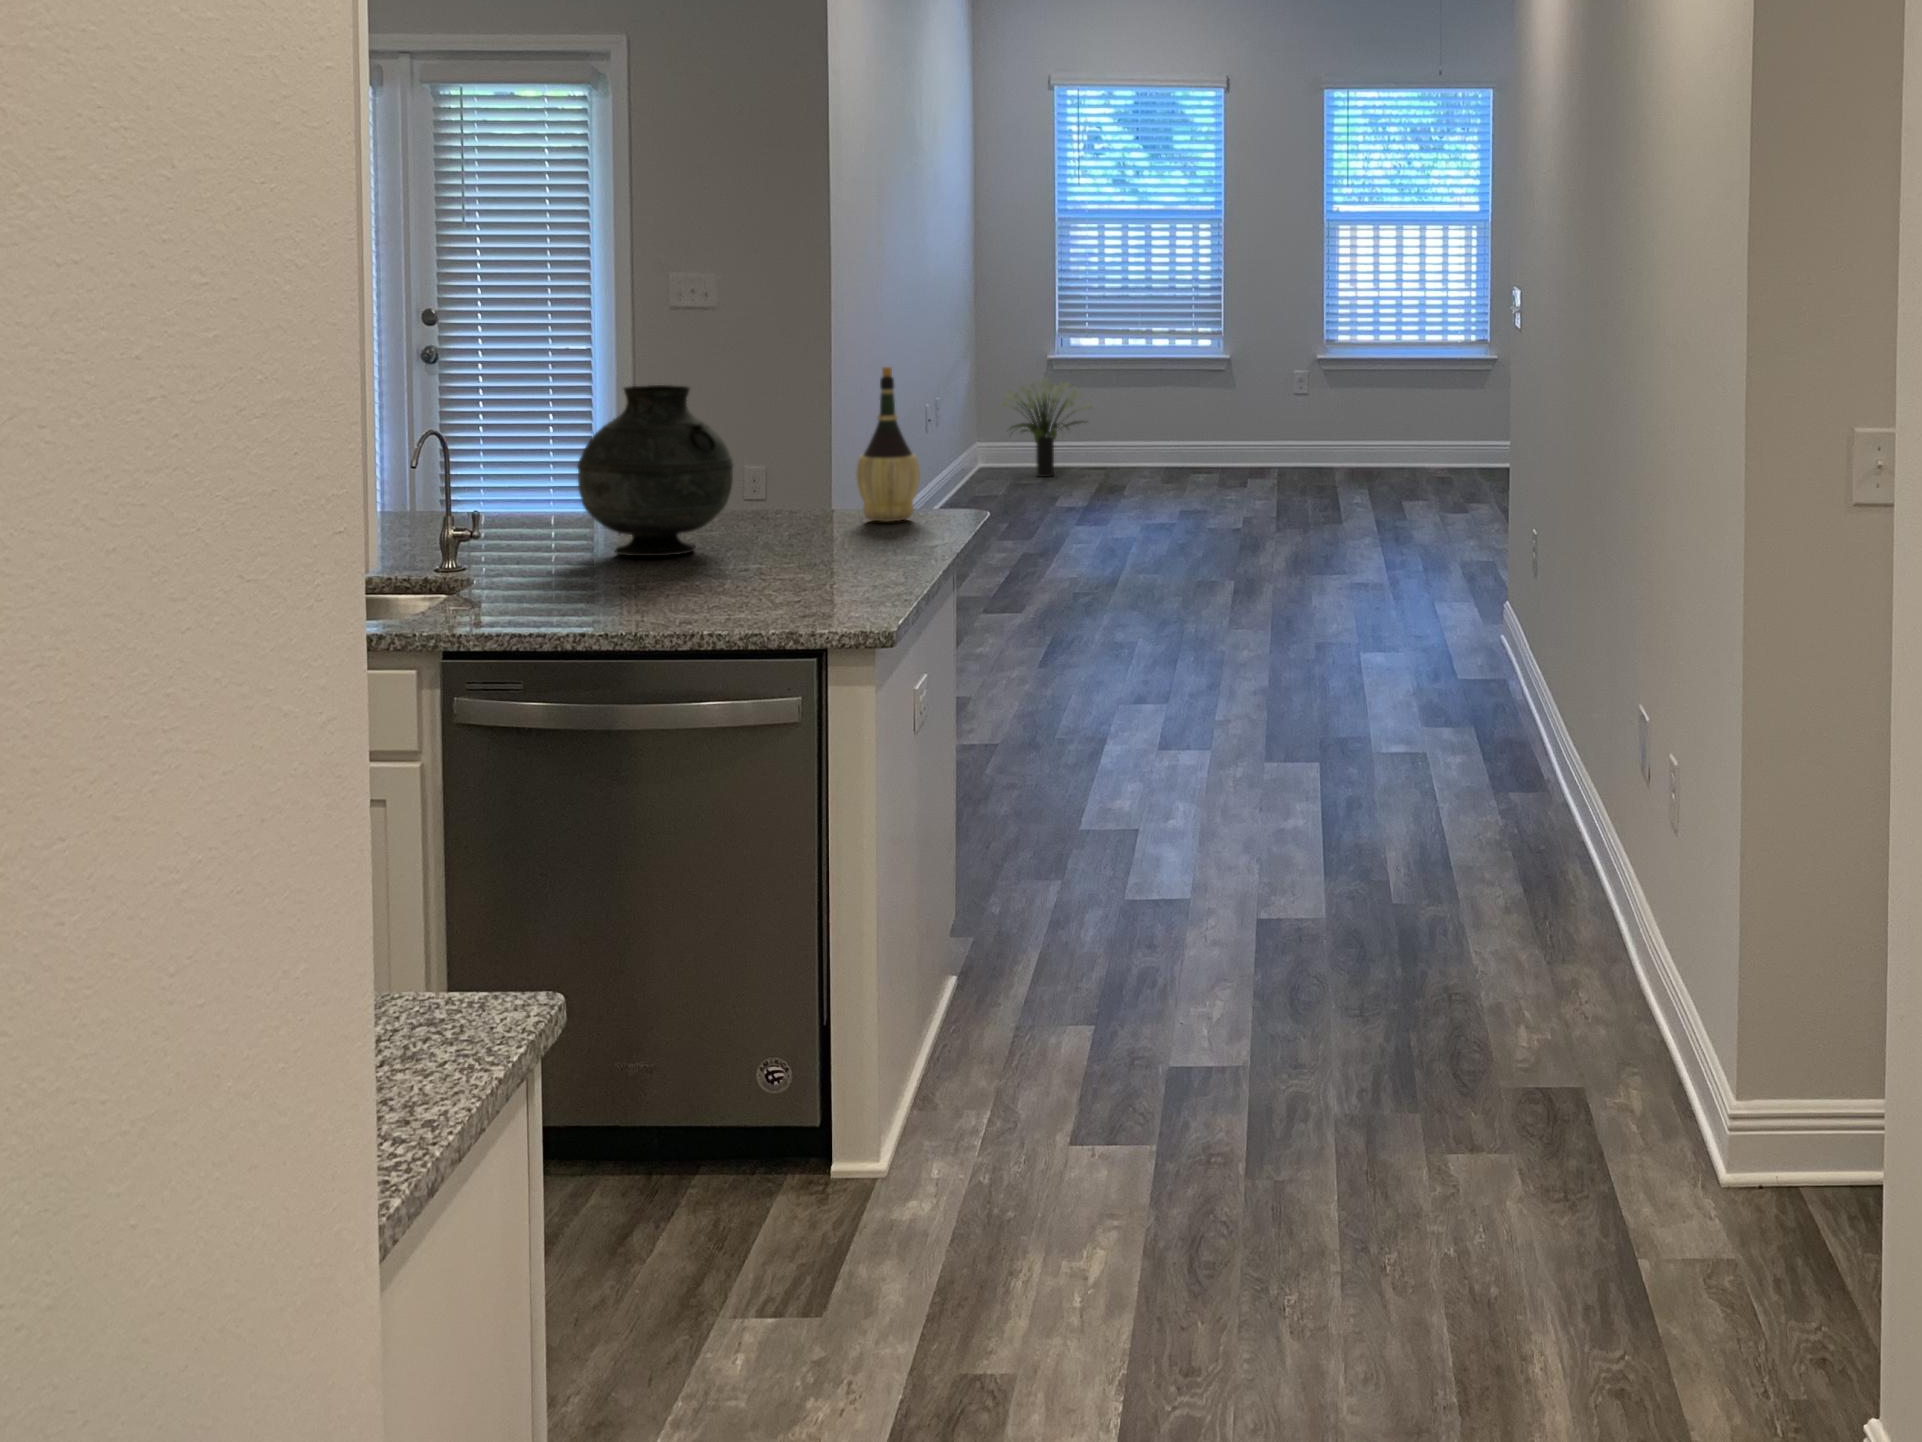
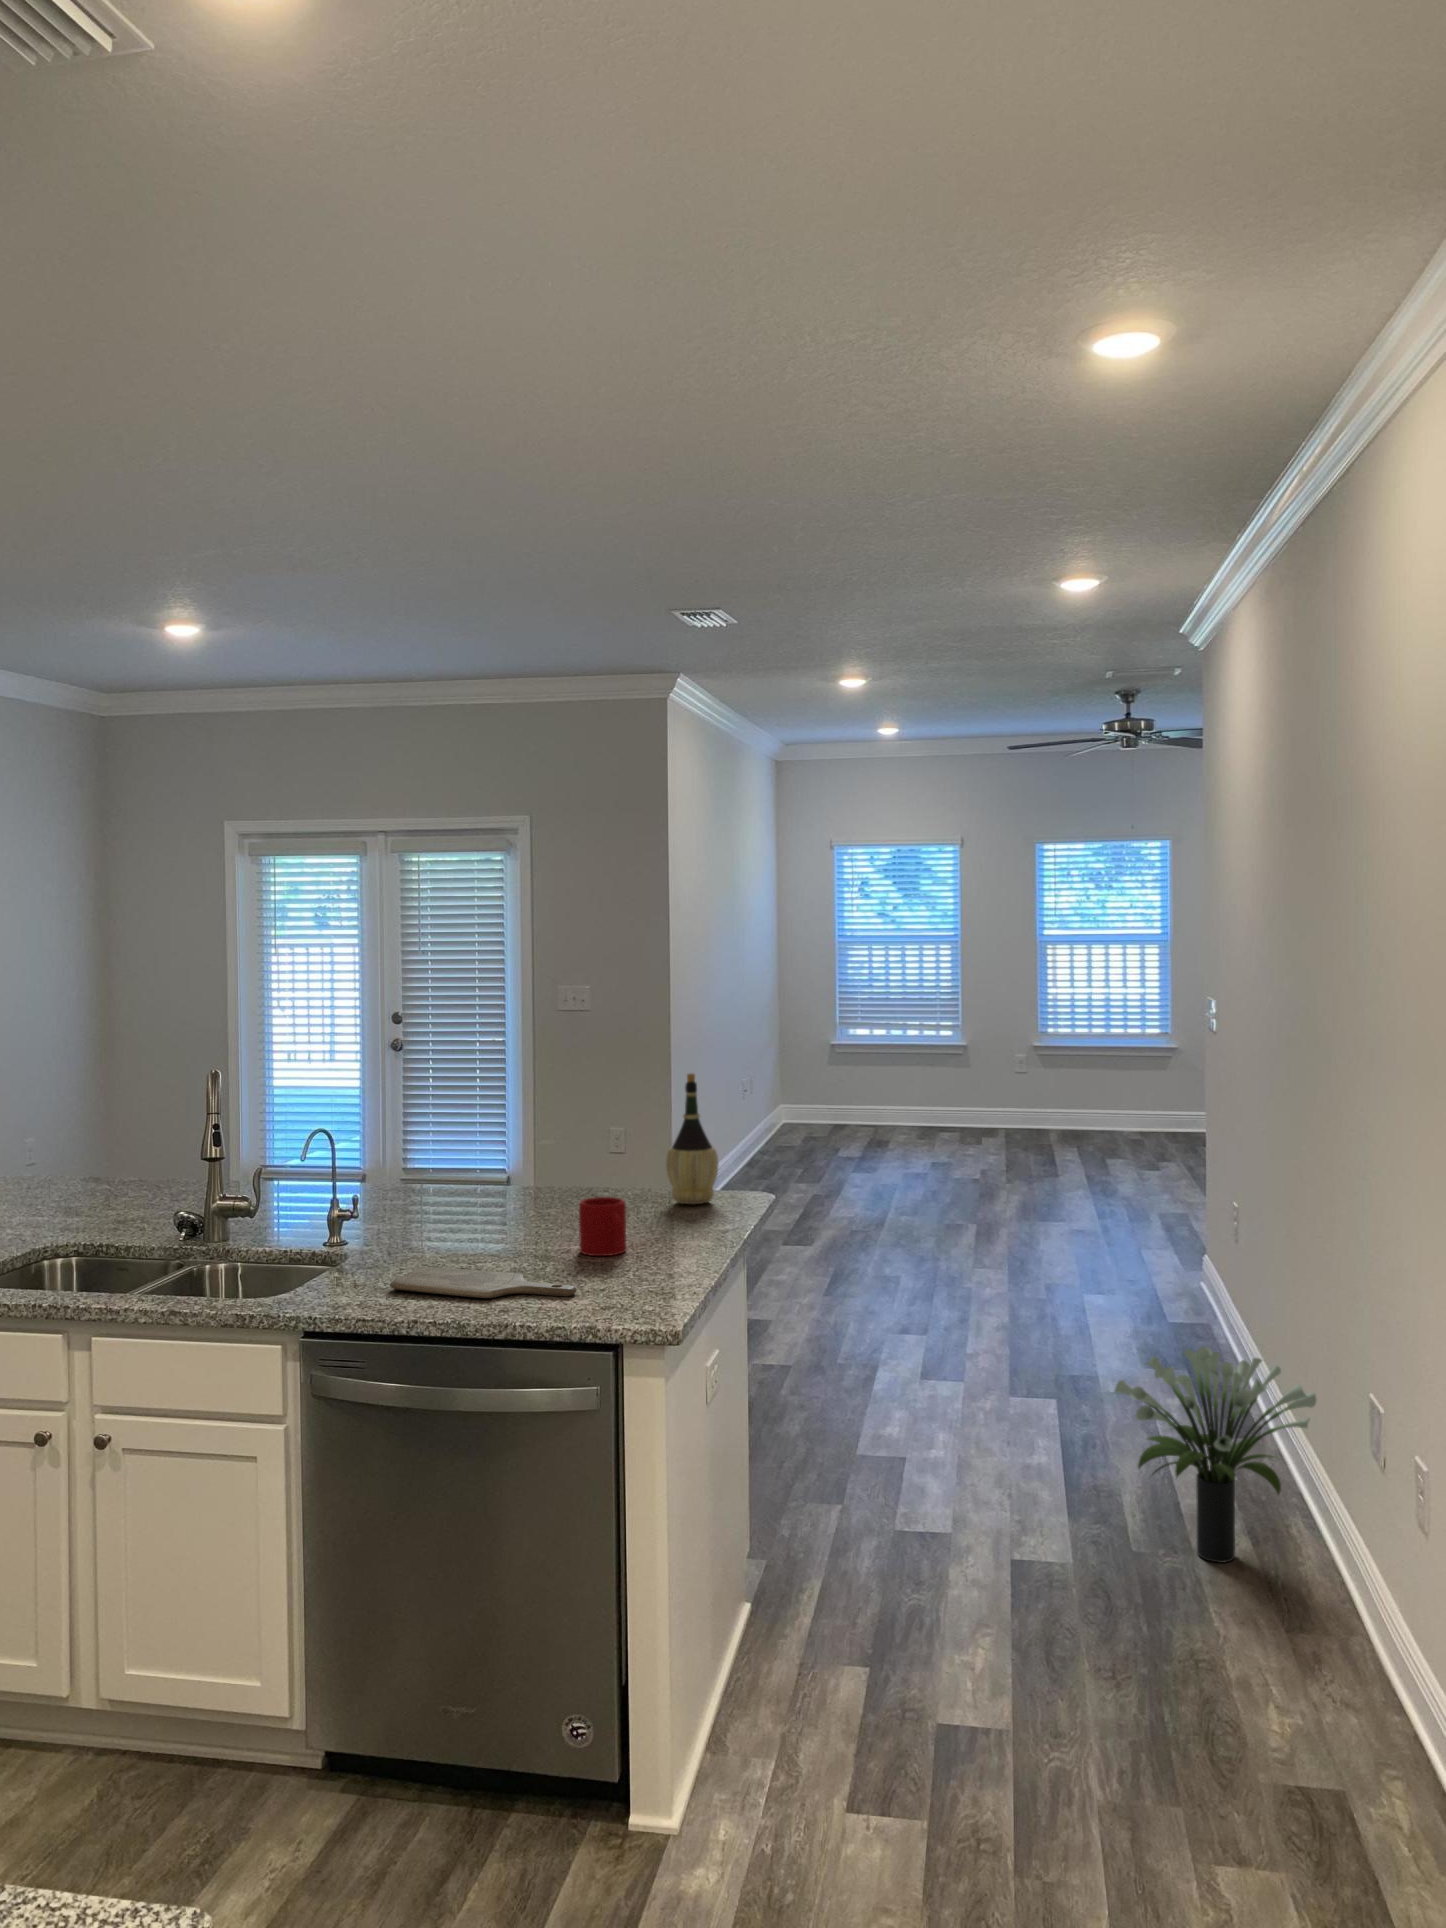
potted plant: present [1001,377,1092,477] -> present [1115,1347,1317,1563]
vase: present [577,385,734,556] -> none [434,1091,562,1237]
mug: none [761,505,817,571] -> present [579,1197,626,1256]
cutting board: none [543,584,767,610] -> present [390,1267,577,1298]

